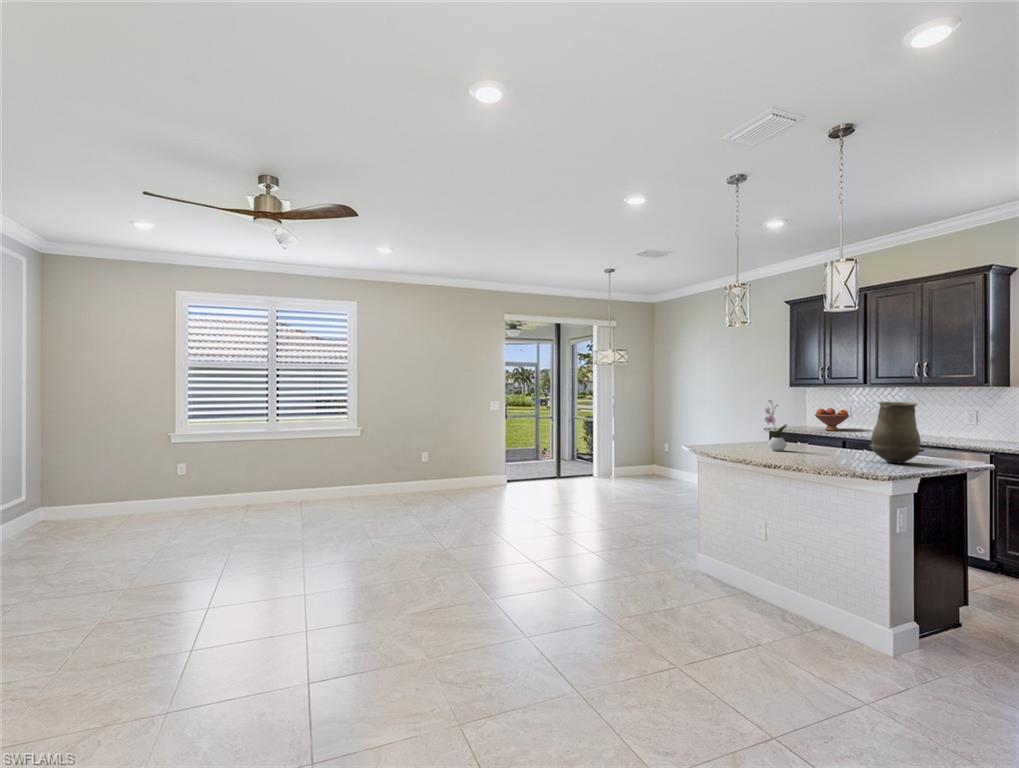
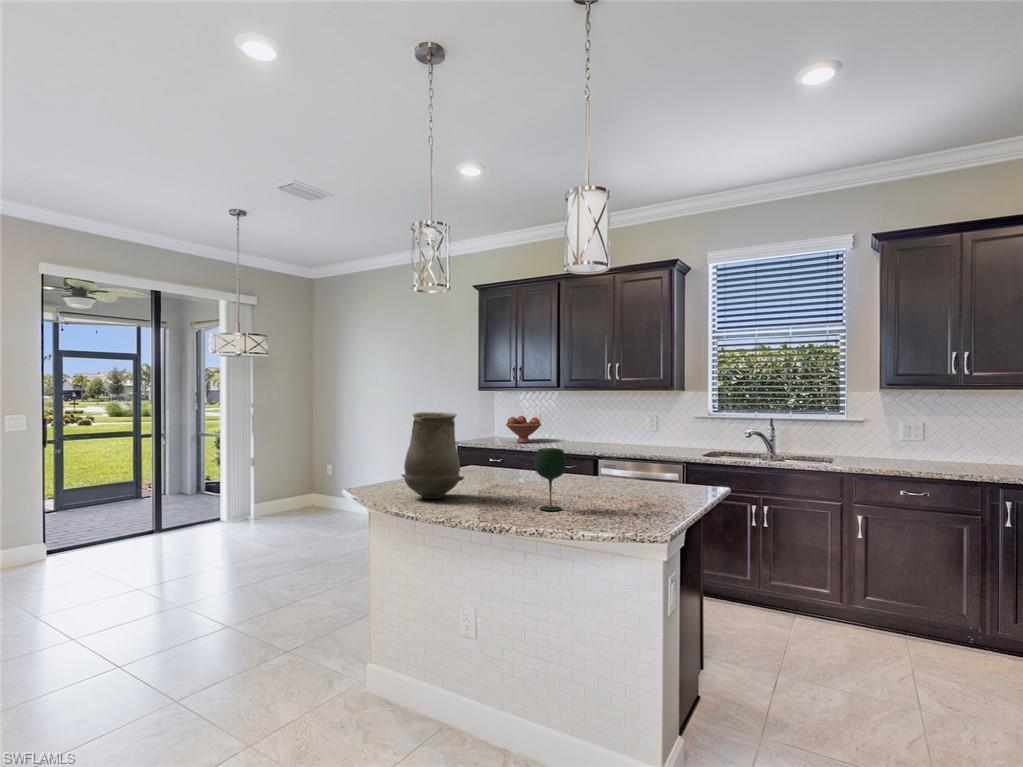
flower arrangement: present [765,400,787,451] -> none [469,411,502,488]
vase: present [868,402,924,464] -> present [402,412,464,499]
wine glass: none [803,423,826,462] -> present [535,448,567,511]

